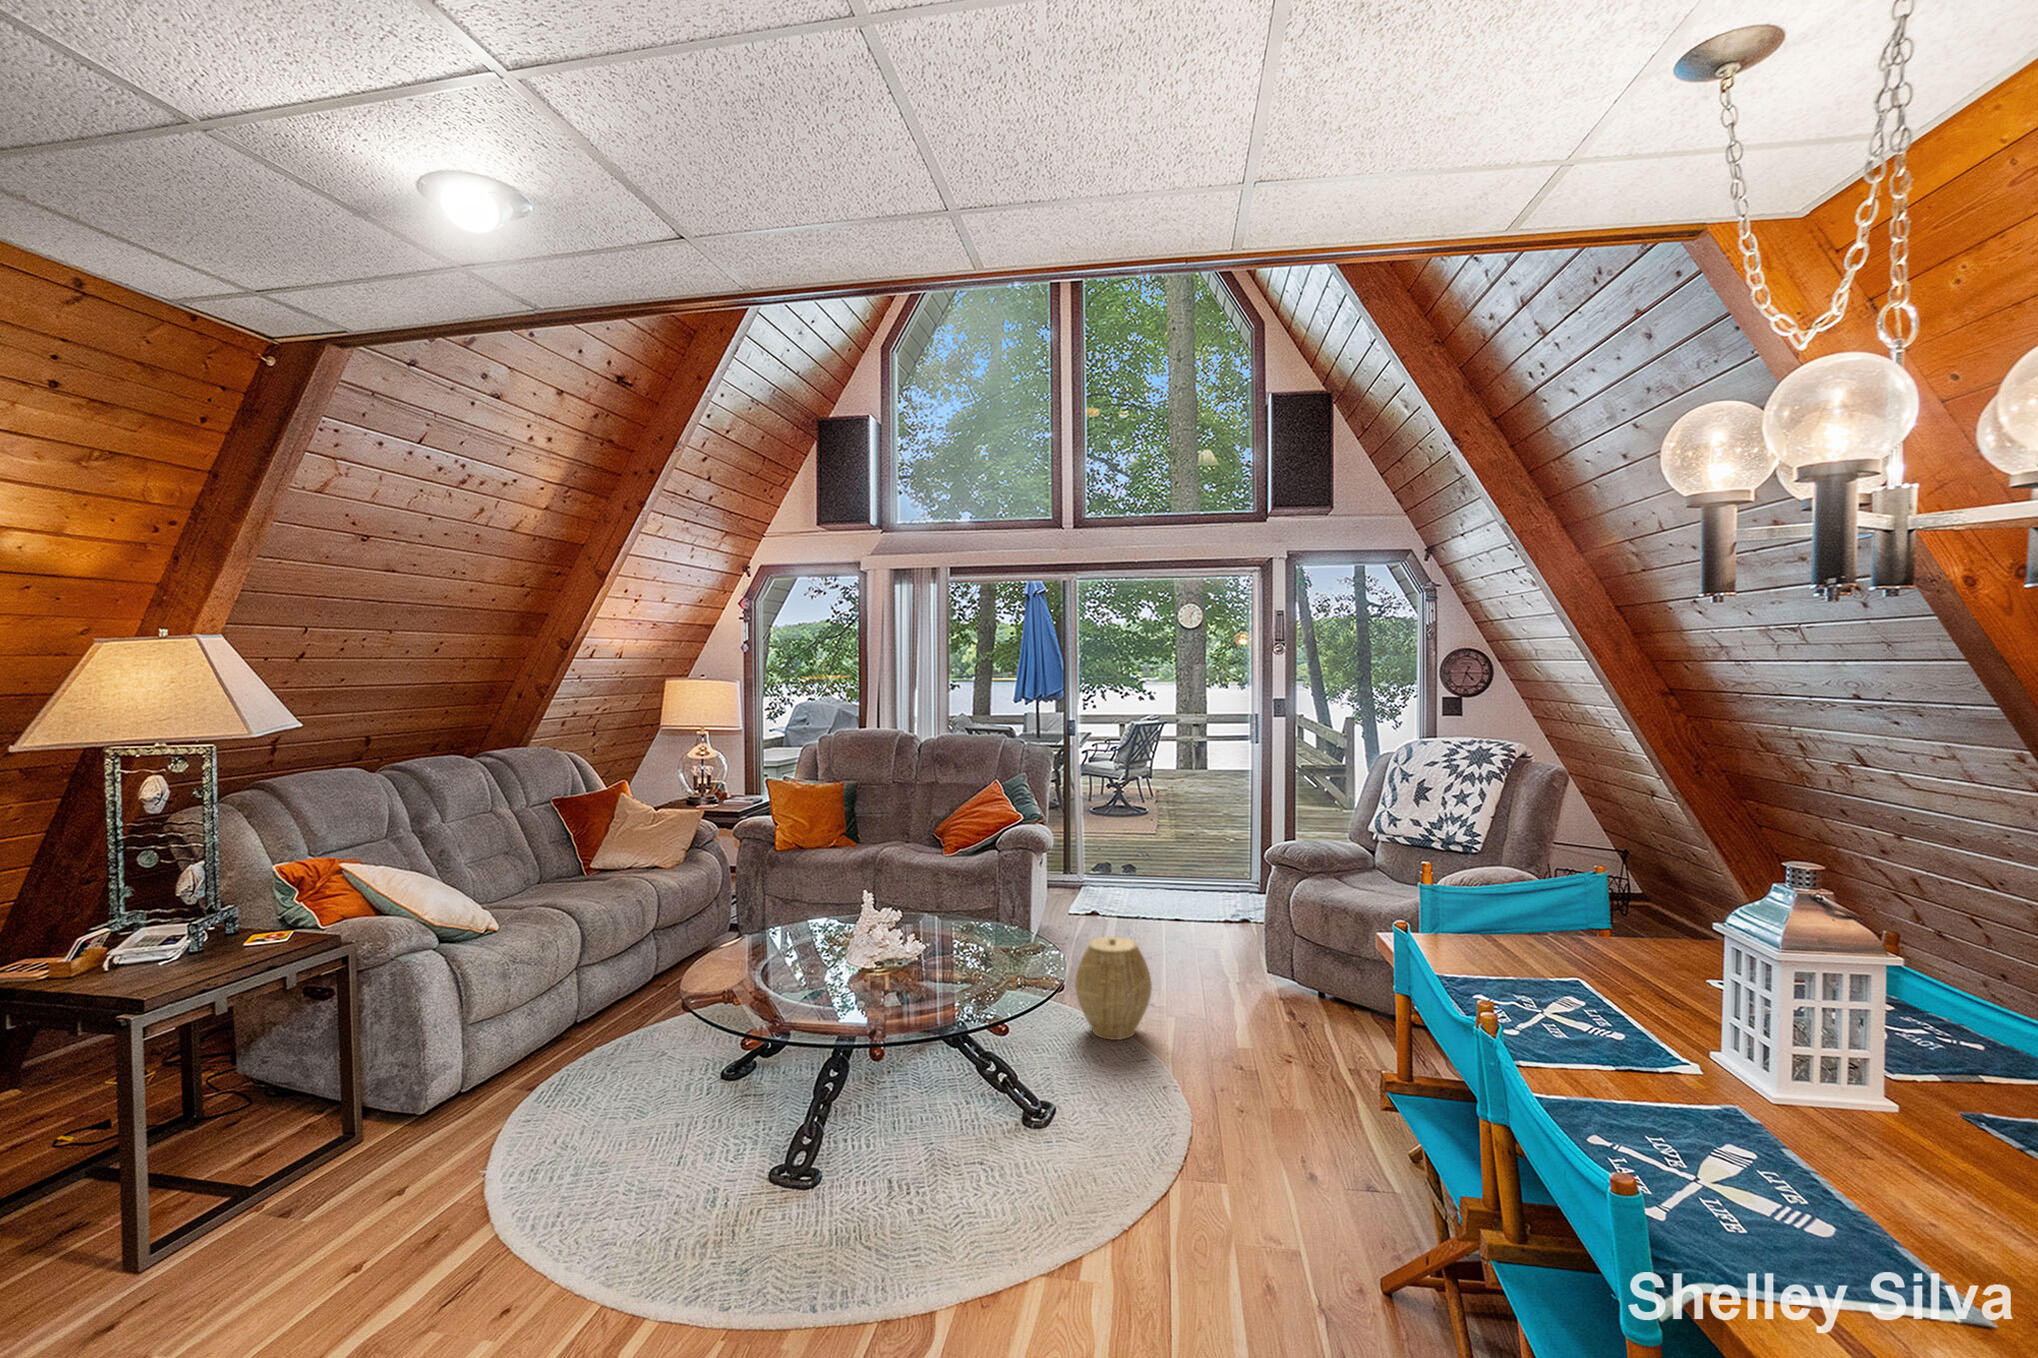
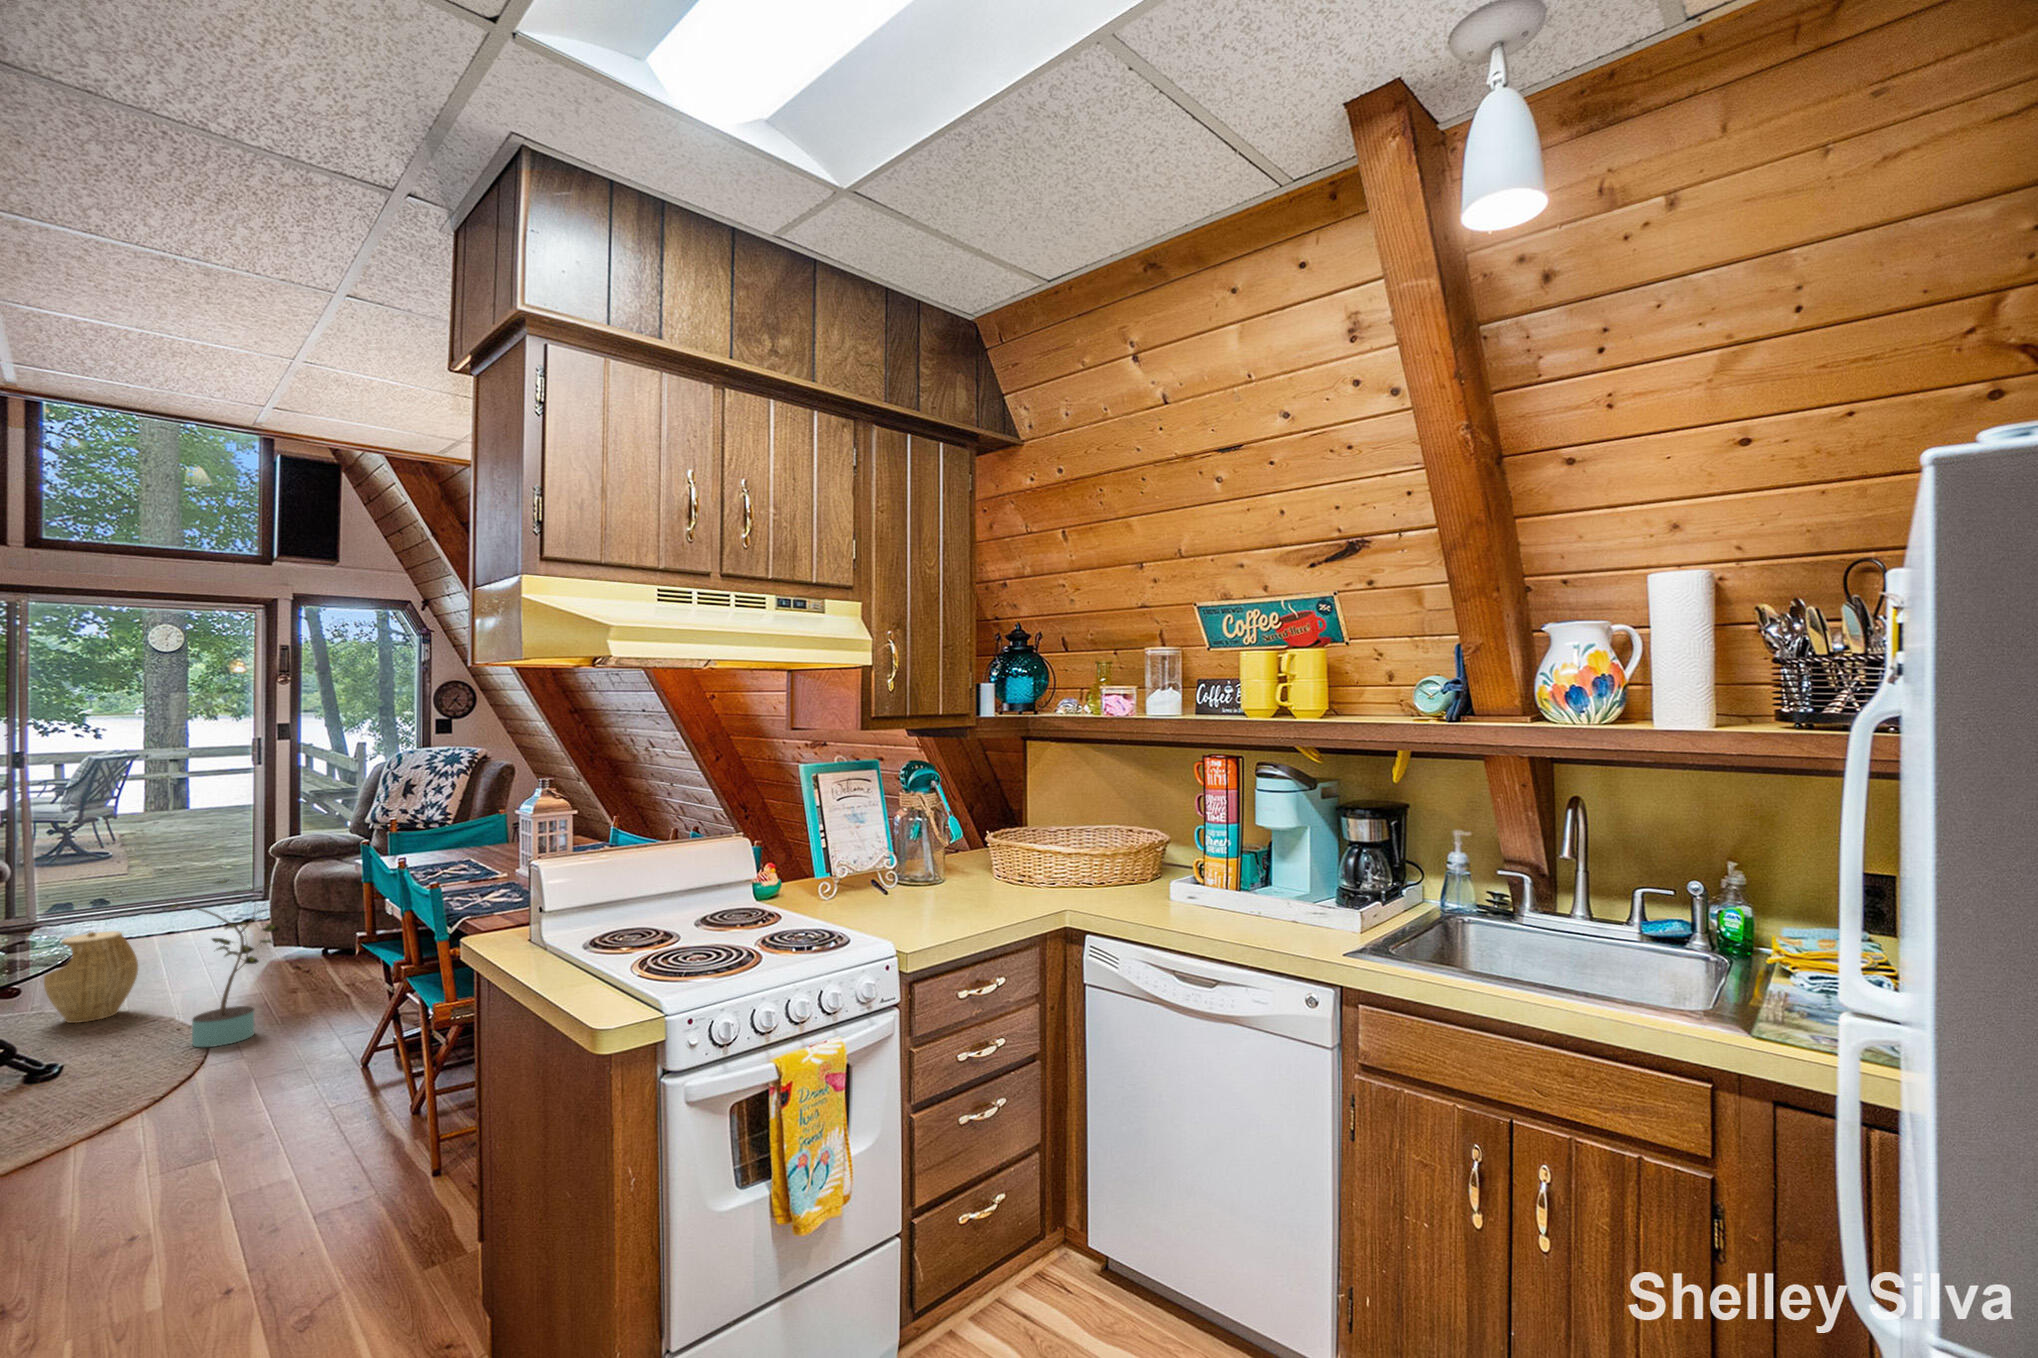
potted plant: none [1163,927,1289,1160] -> present [163,879,278,1047]

